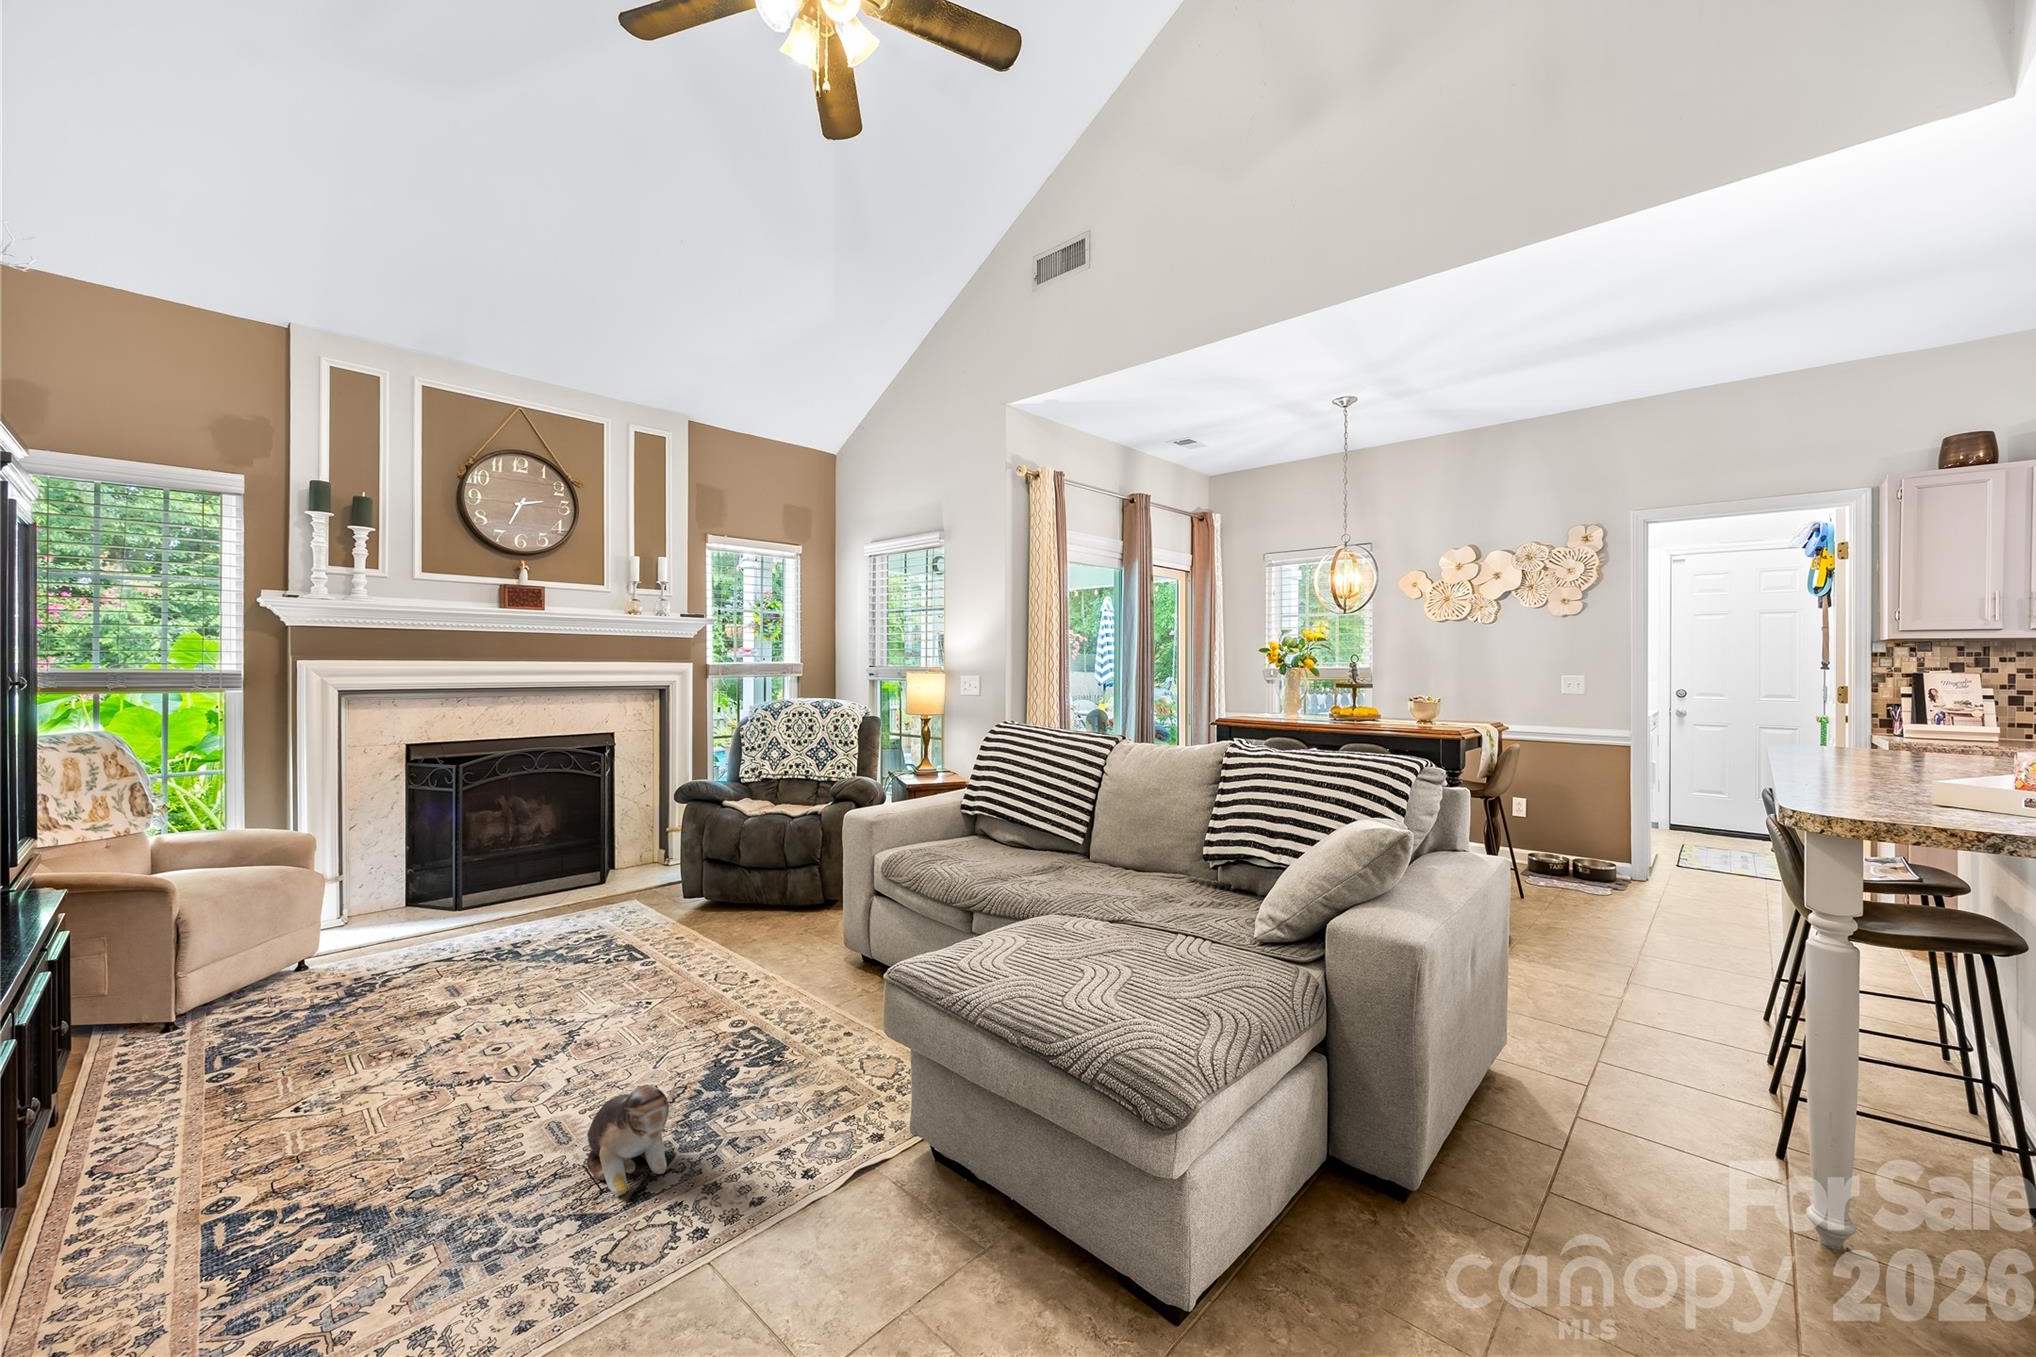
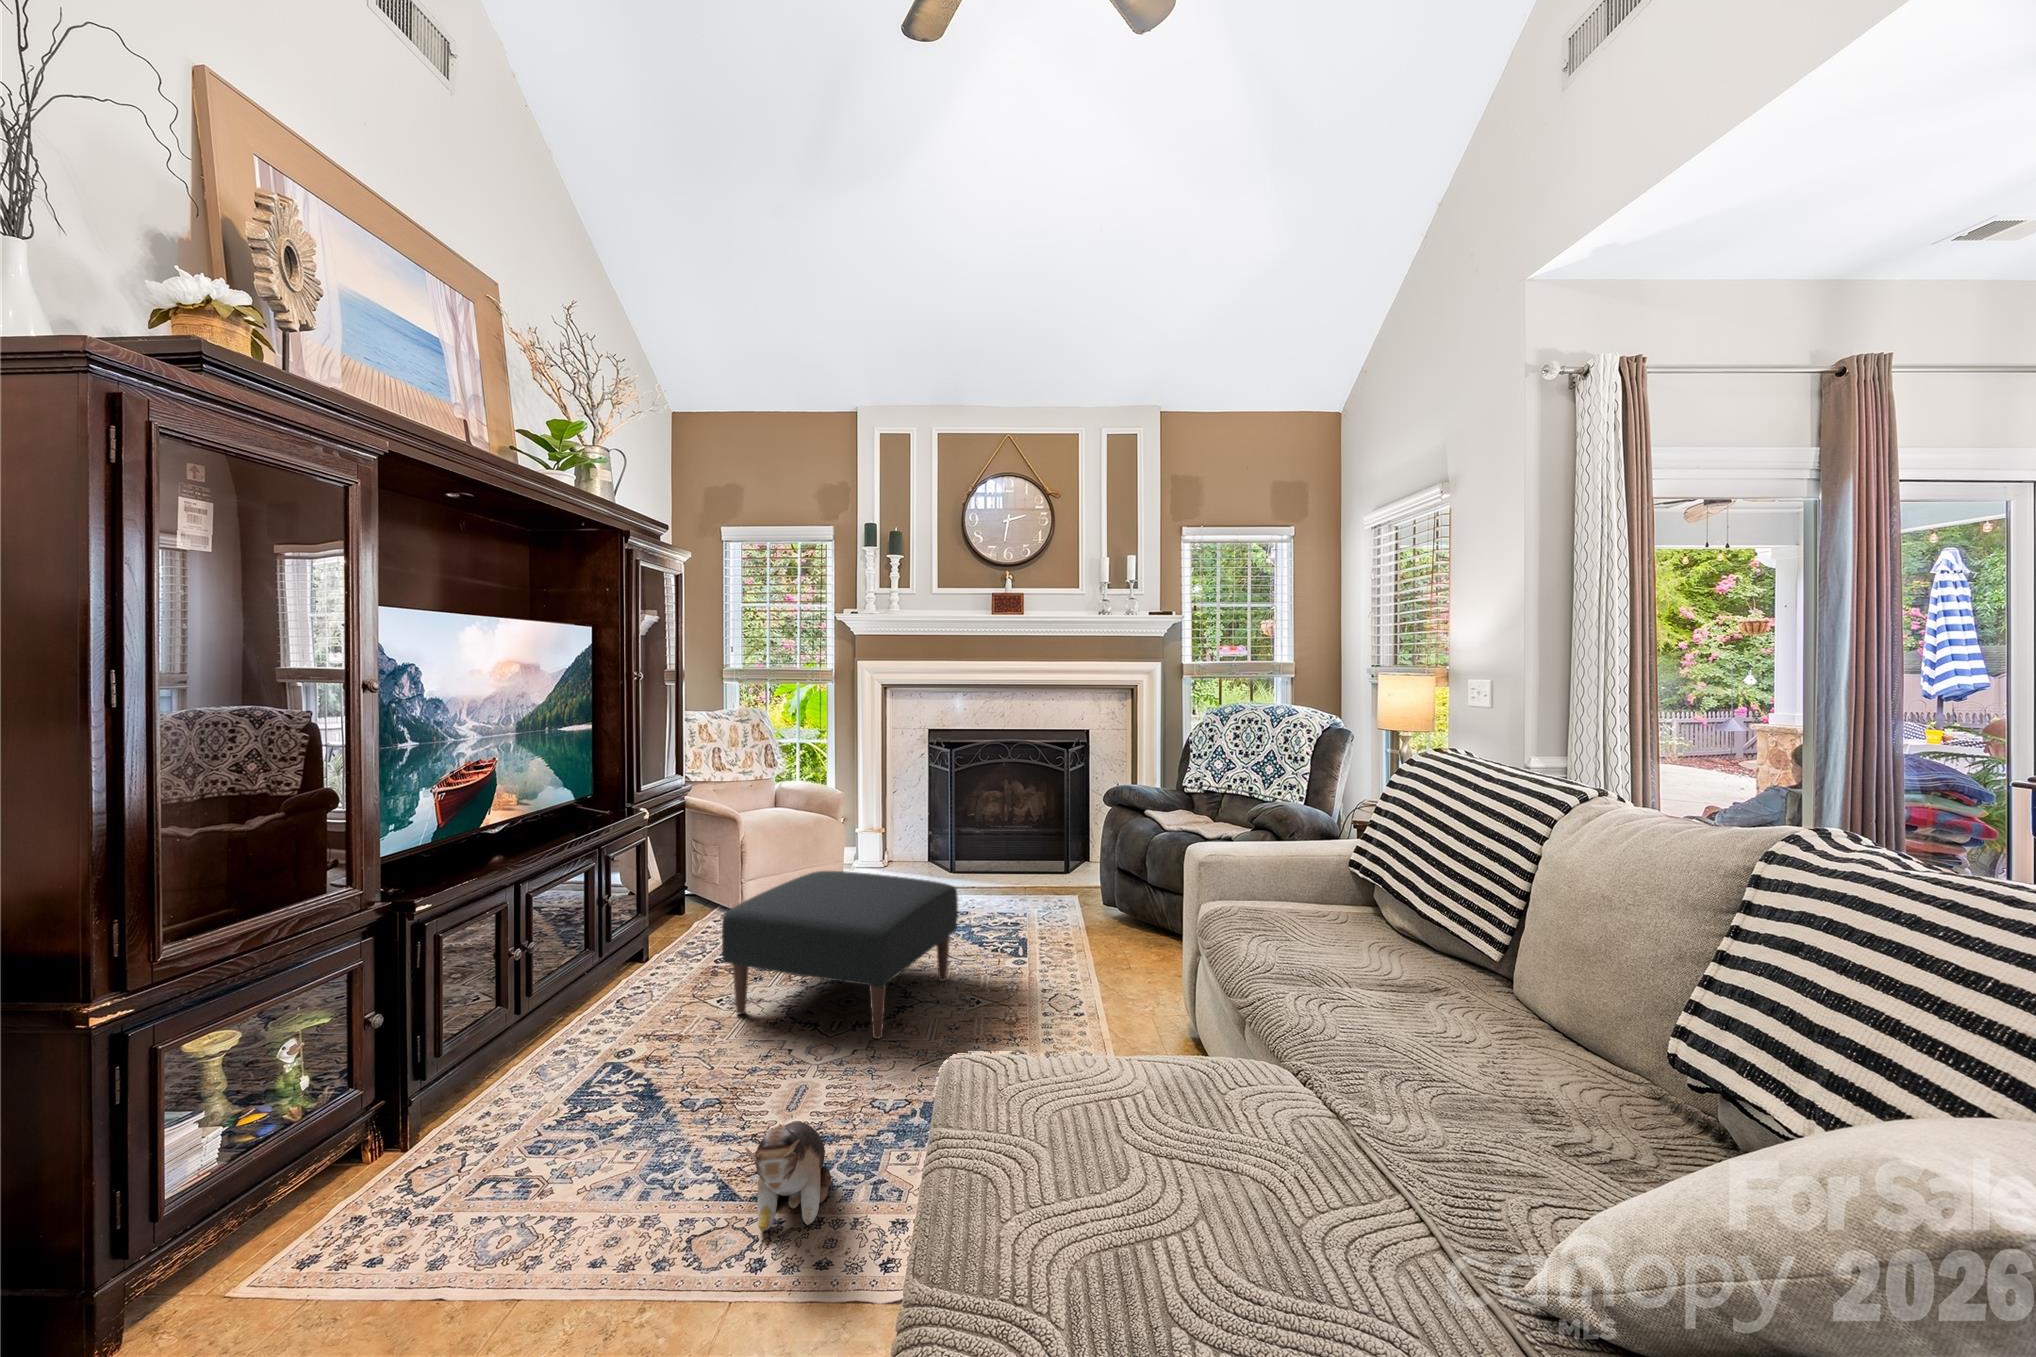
ottoman: none [318,890,587,1084] -> present [722,871,958,1039]

